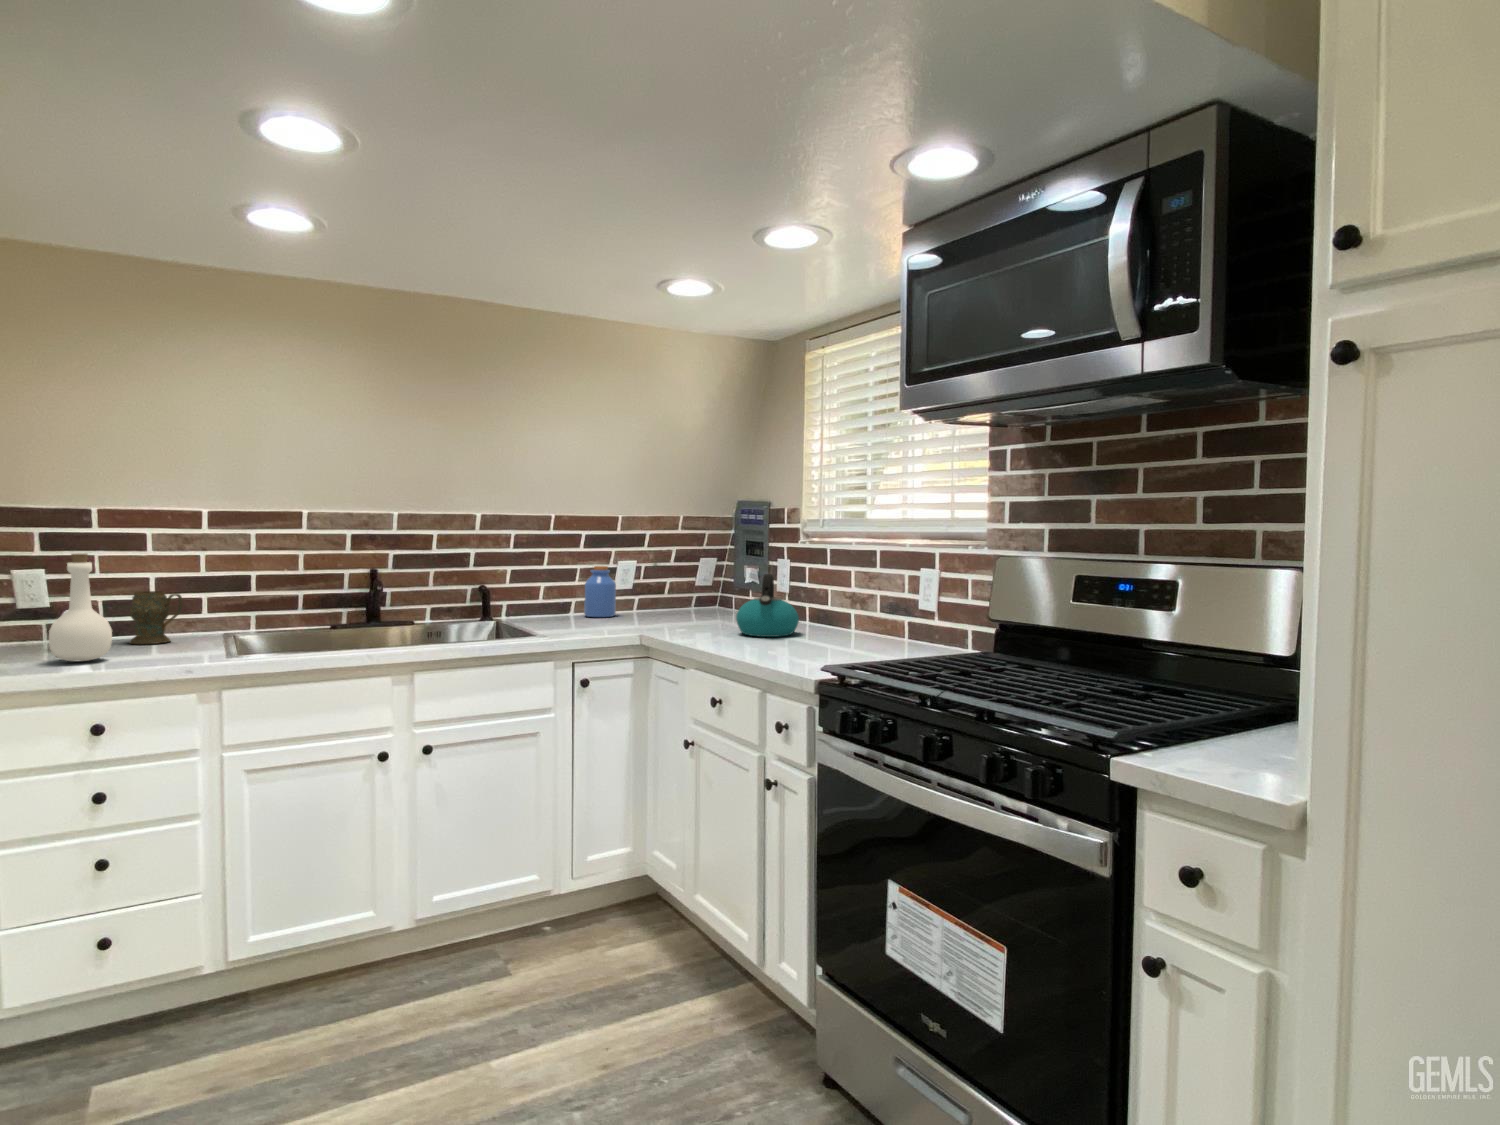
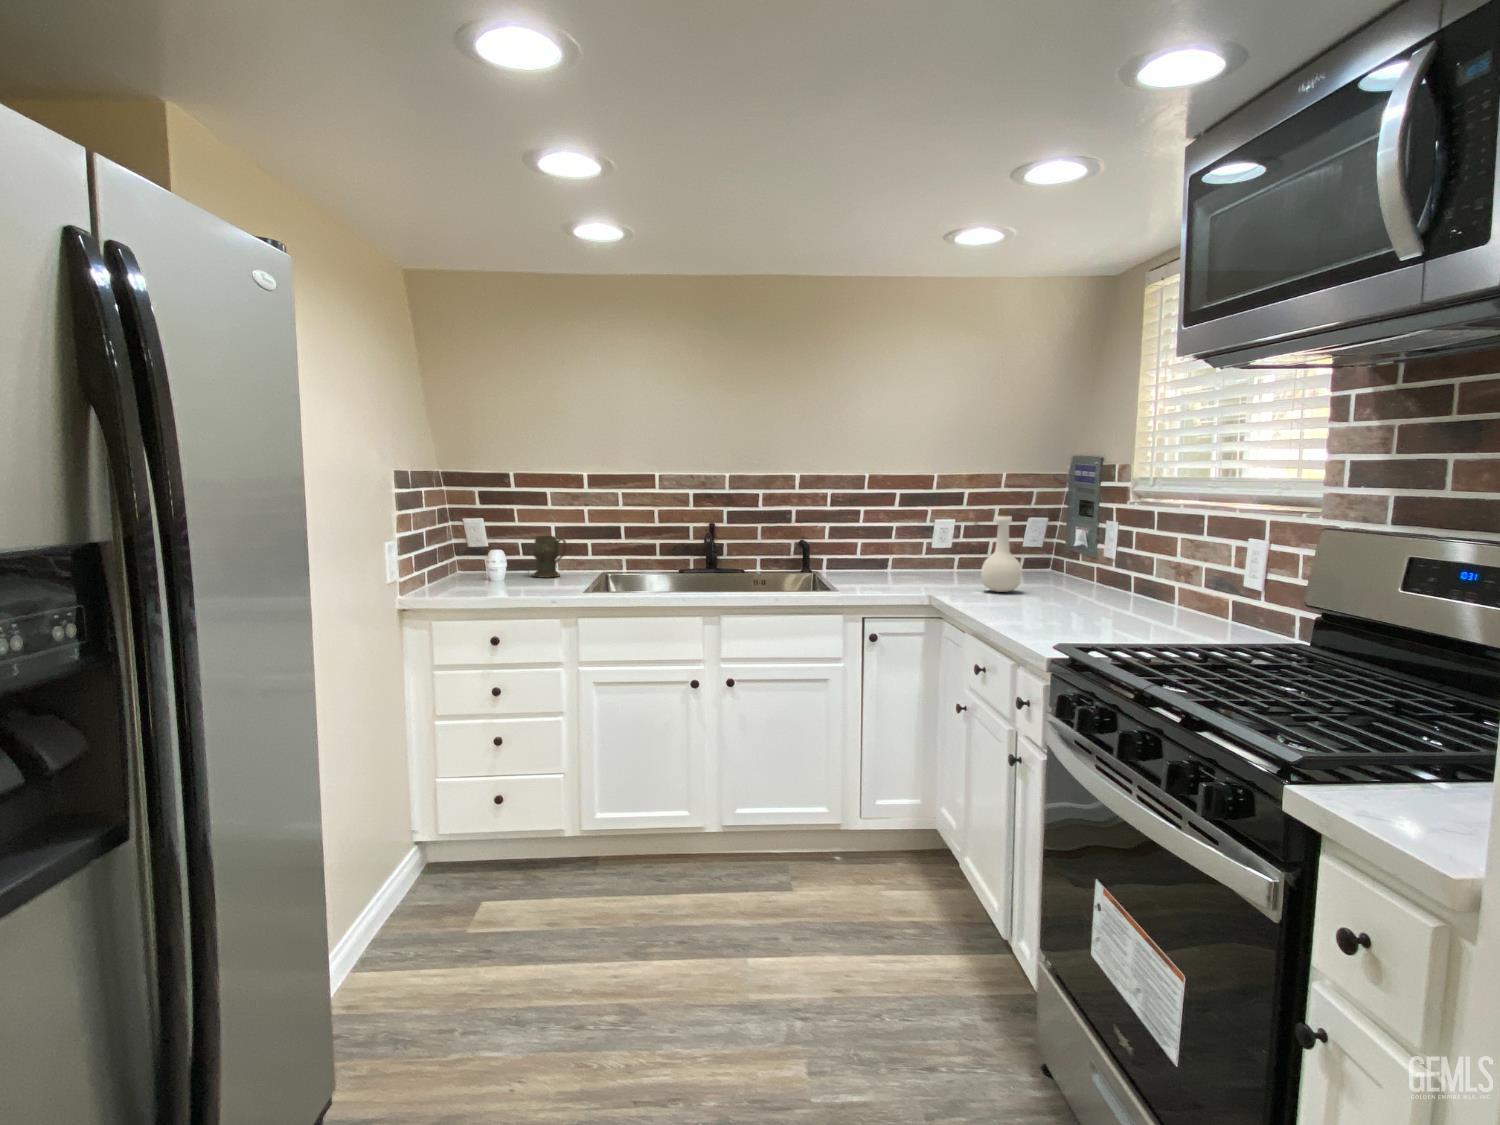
bottle: present [49,553,112,662] -> present [981,509,1022,592]
jar: present [584,566,616,617] -> none [904,524,936,575]
kettle: present [736,574,799,637] -> none [1033,538,1105,606]

